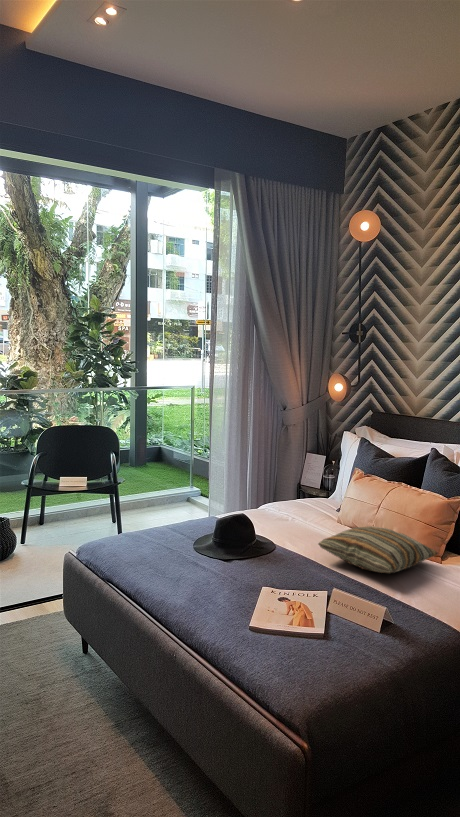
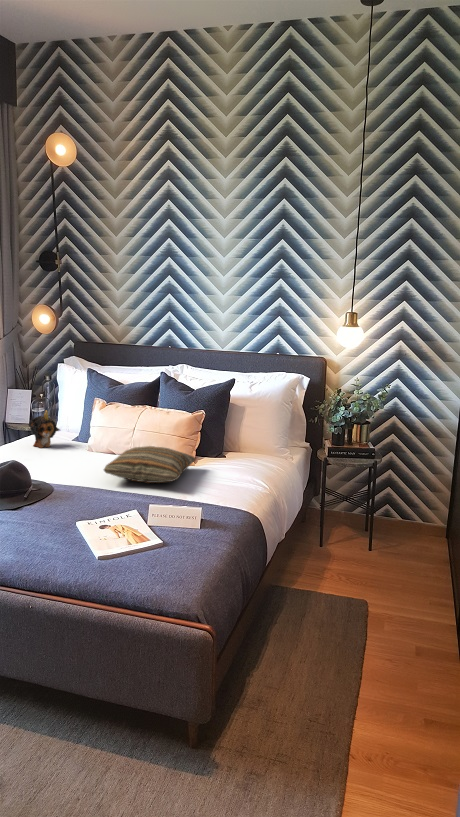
plush toy: none [289,474,319,511] -> present [29,410,60,448]

